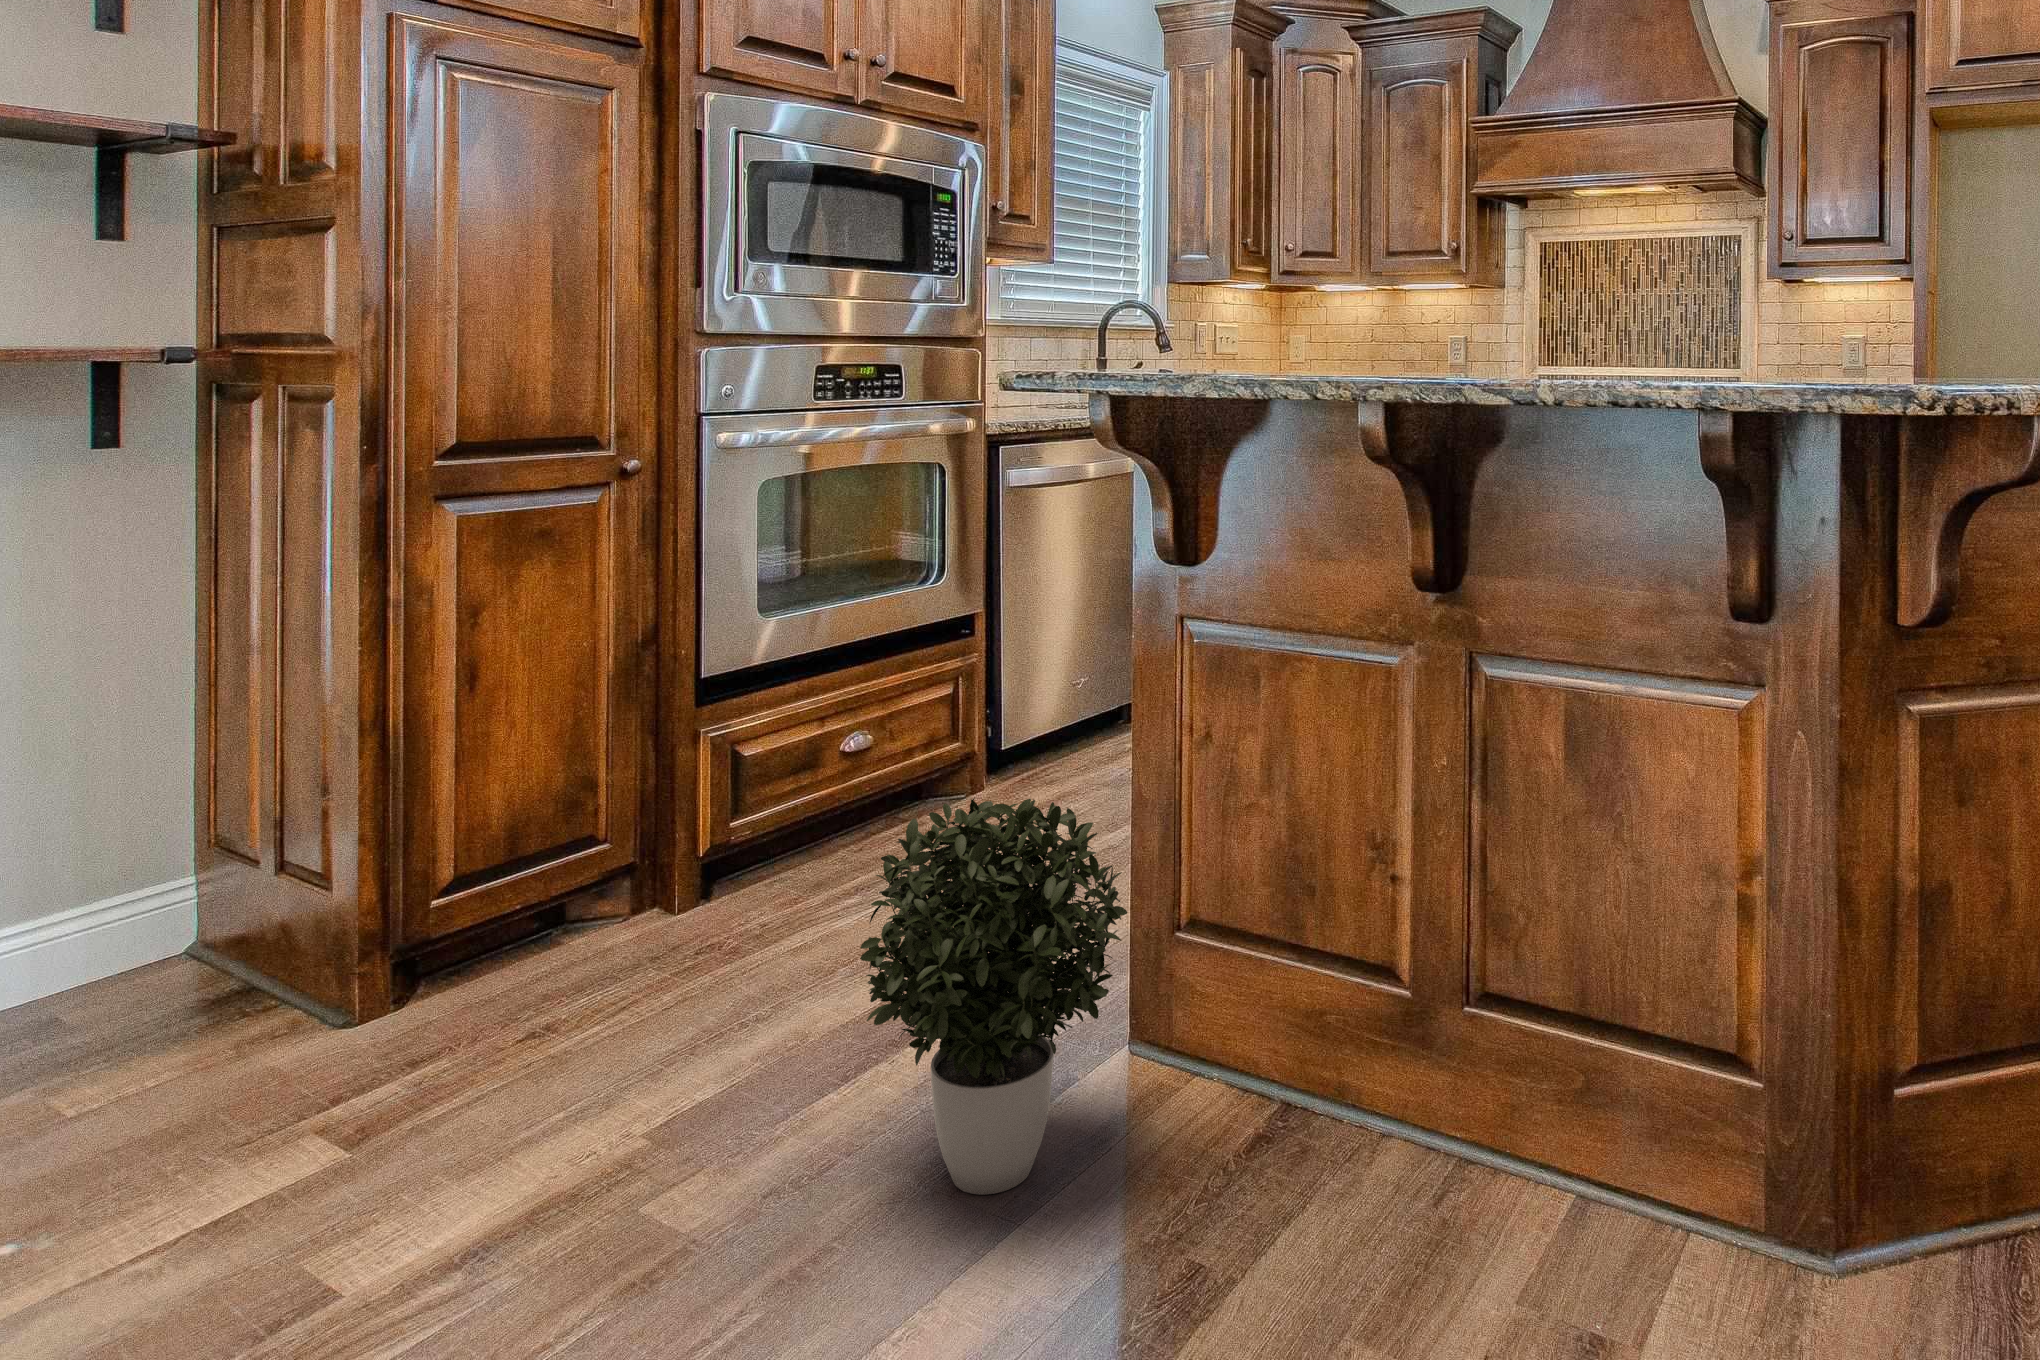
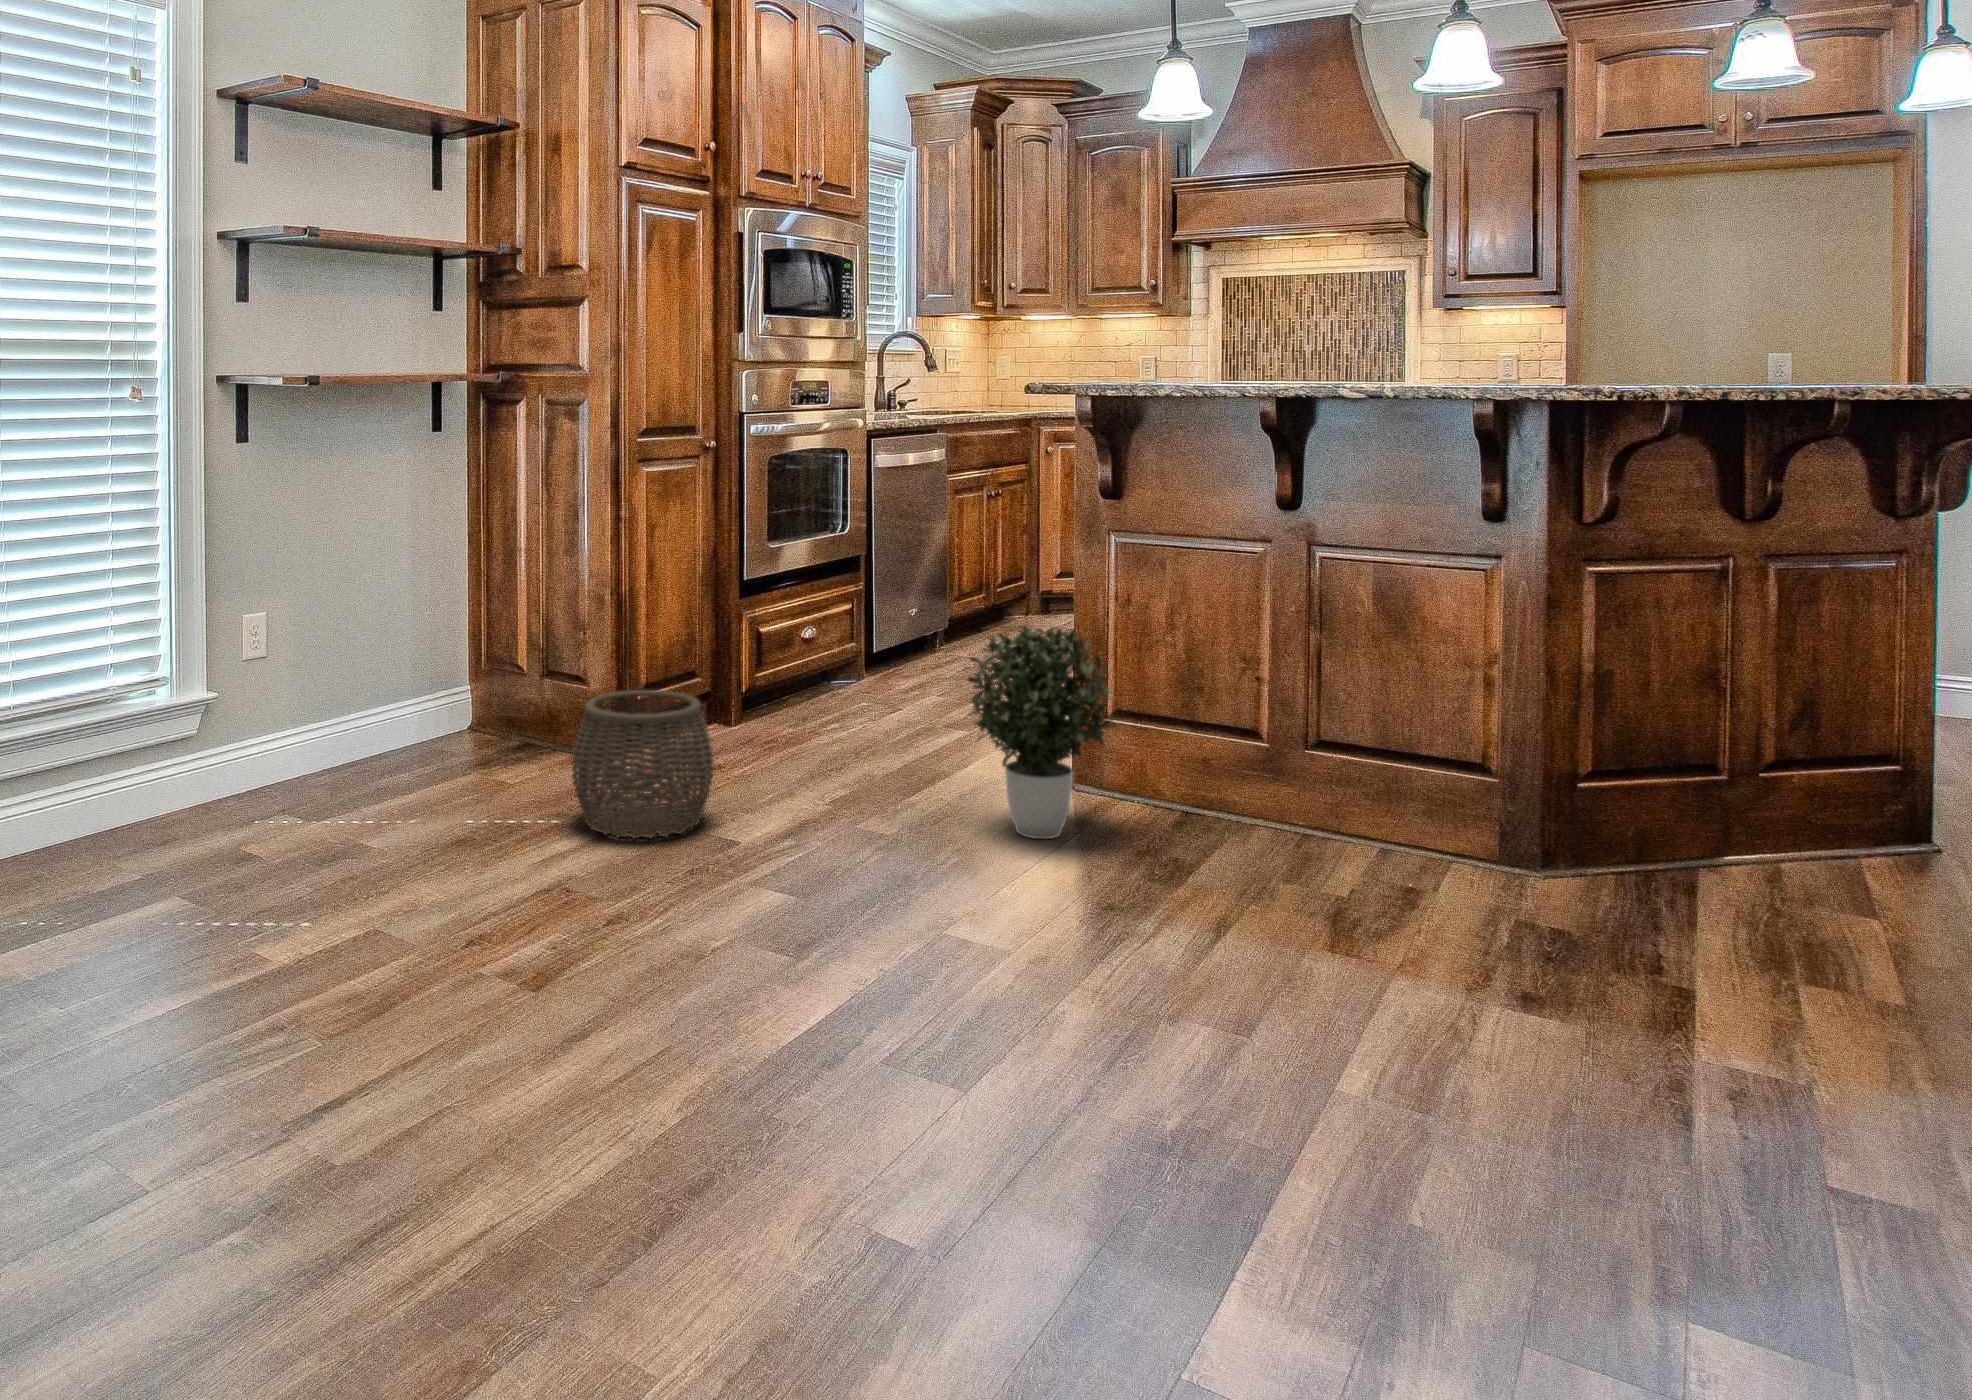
woven basket: none [89,915,427,1243] -> present [571,690,714,838]

